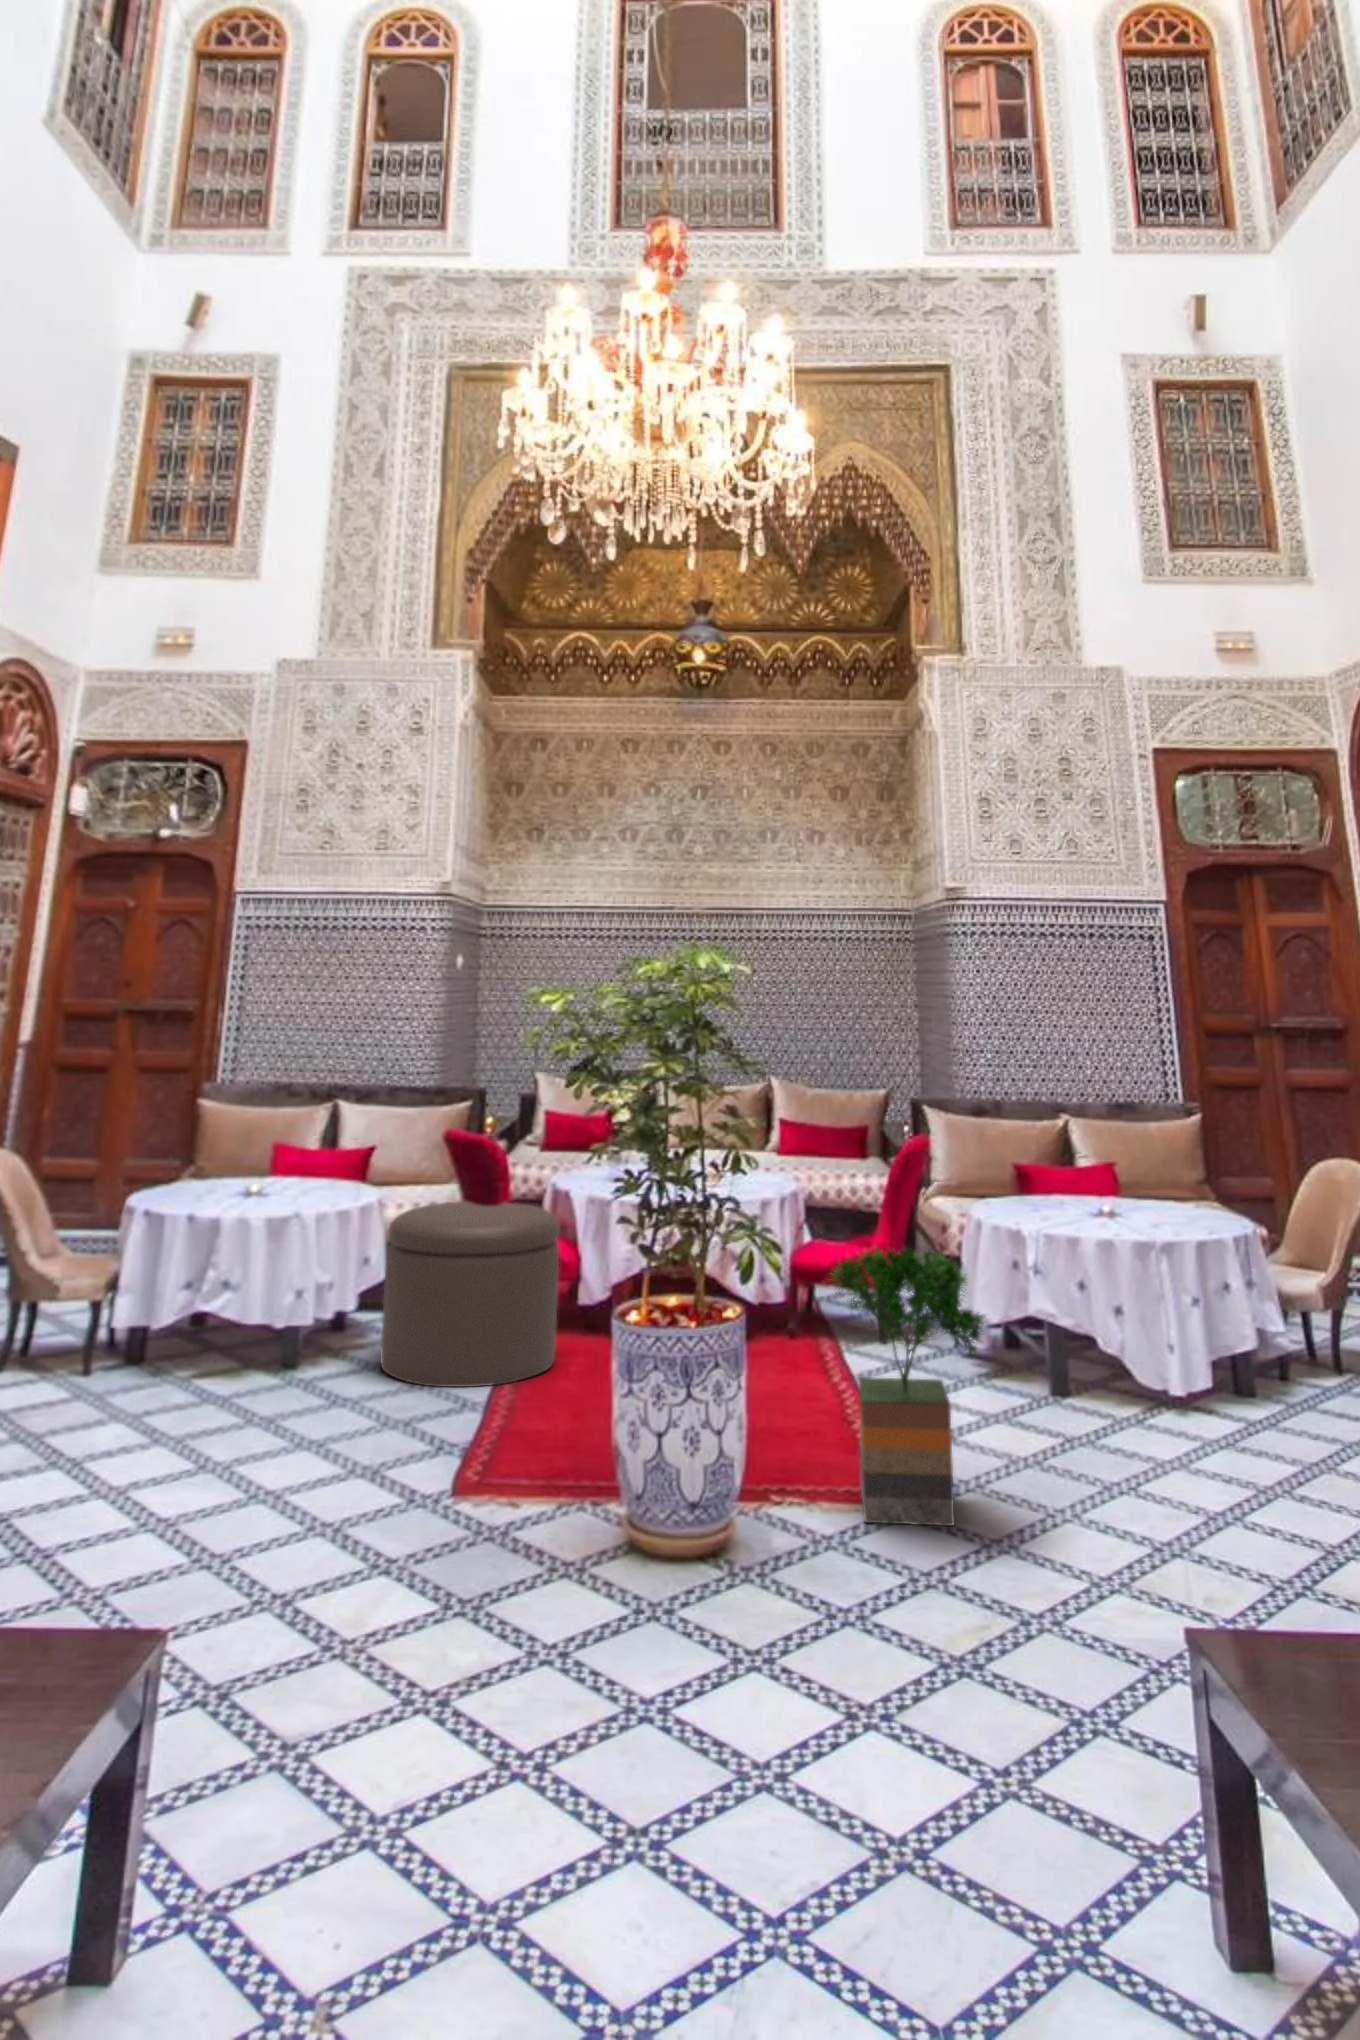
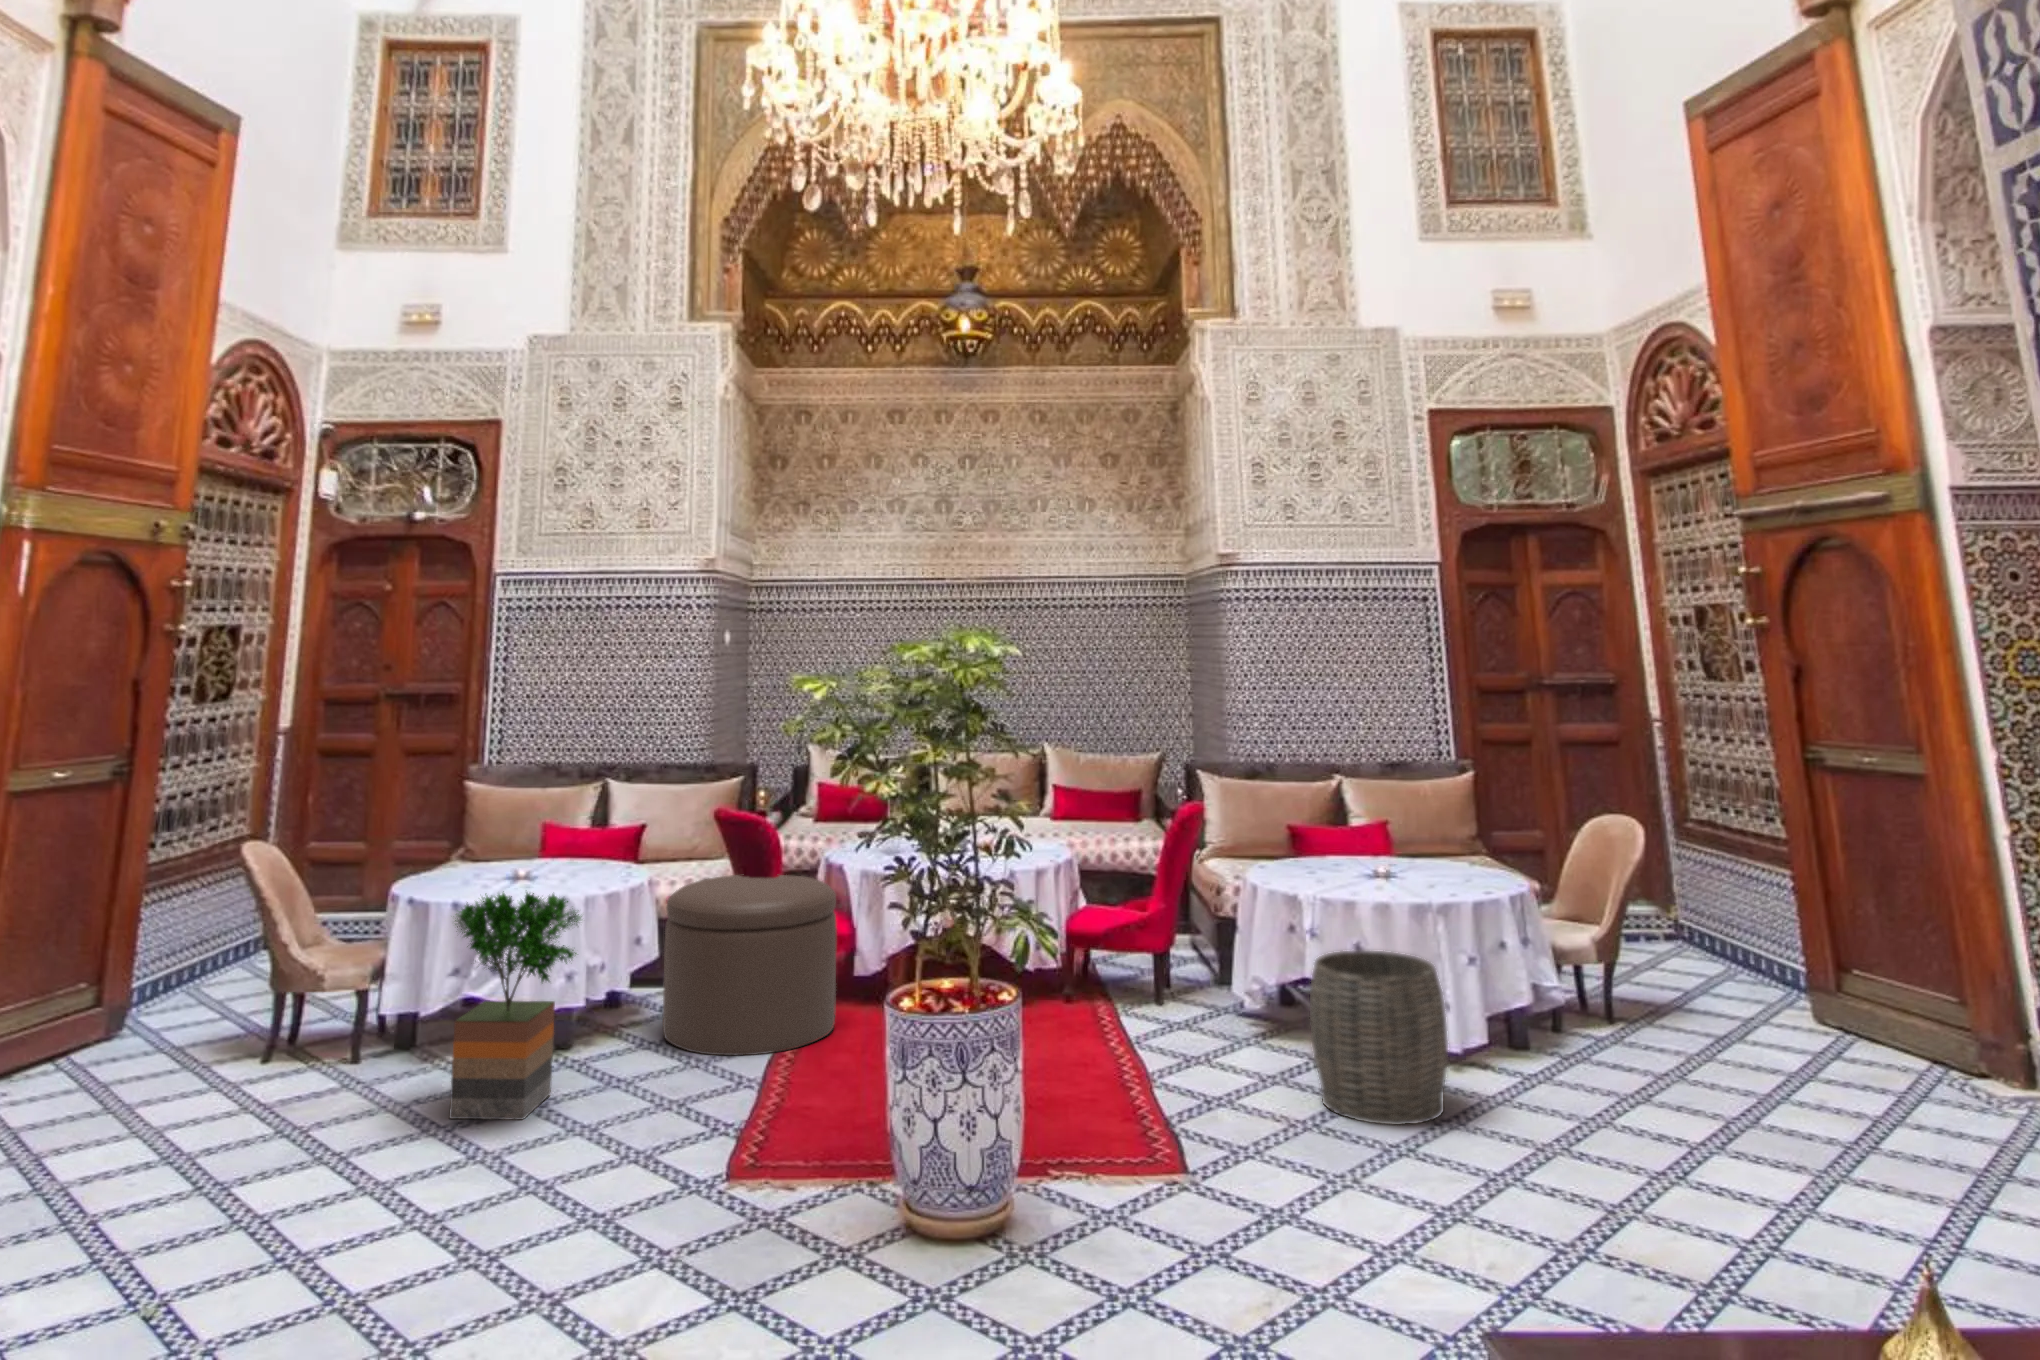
potted tree: present [831,1248,984,1526] -> present [449,893,582,1120]
woven basket: none [1036,1286,1174,1464] -> present [1310,950,1448,1125]

